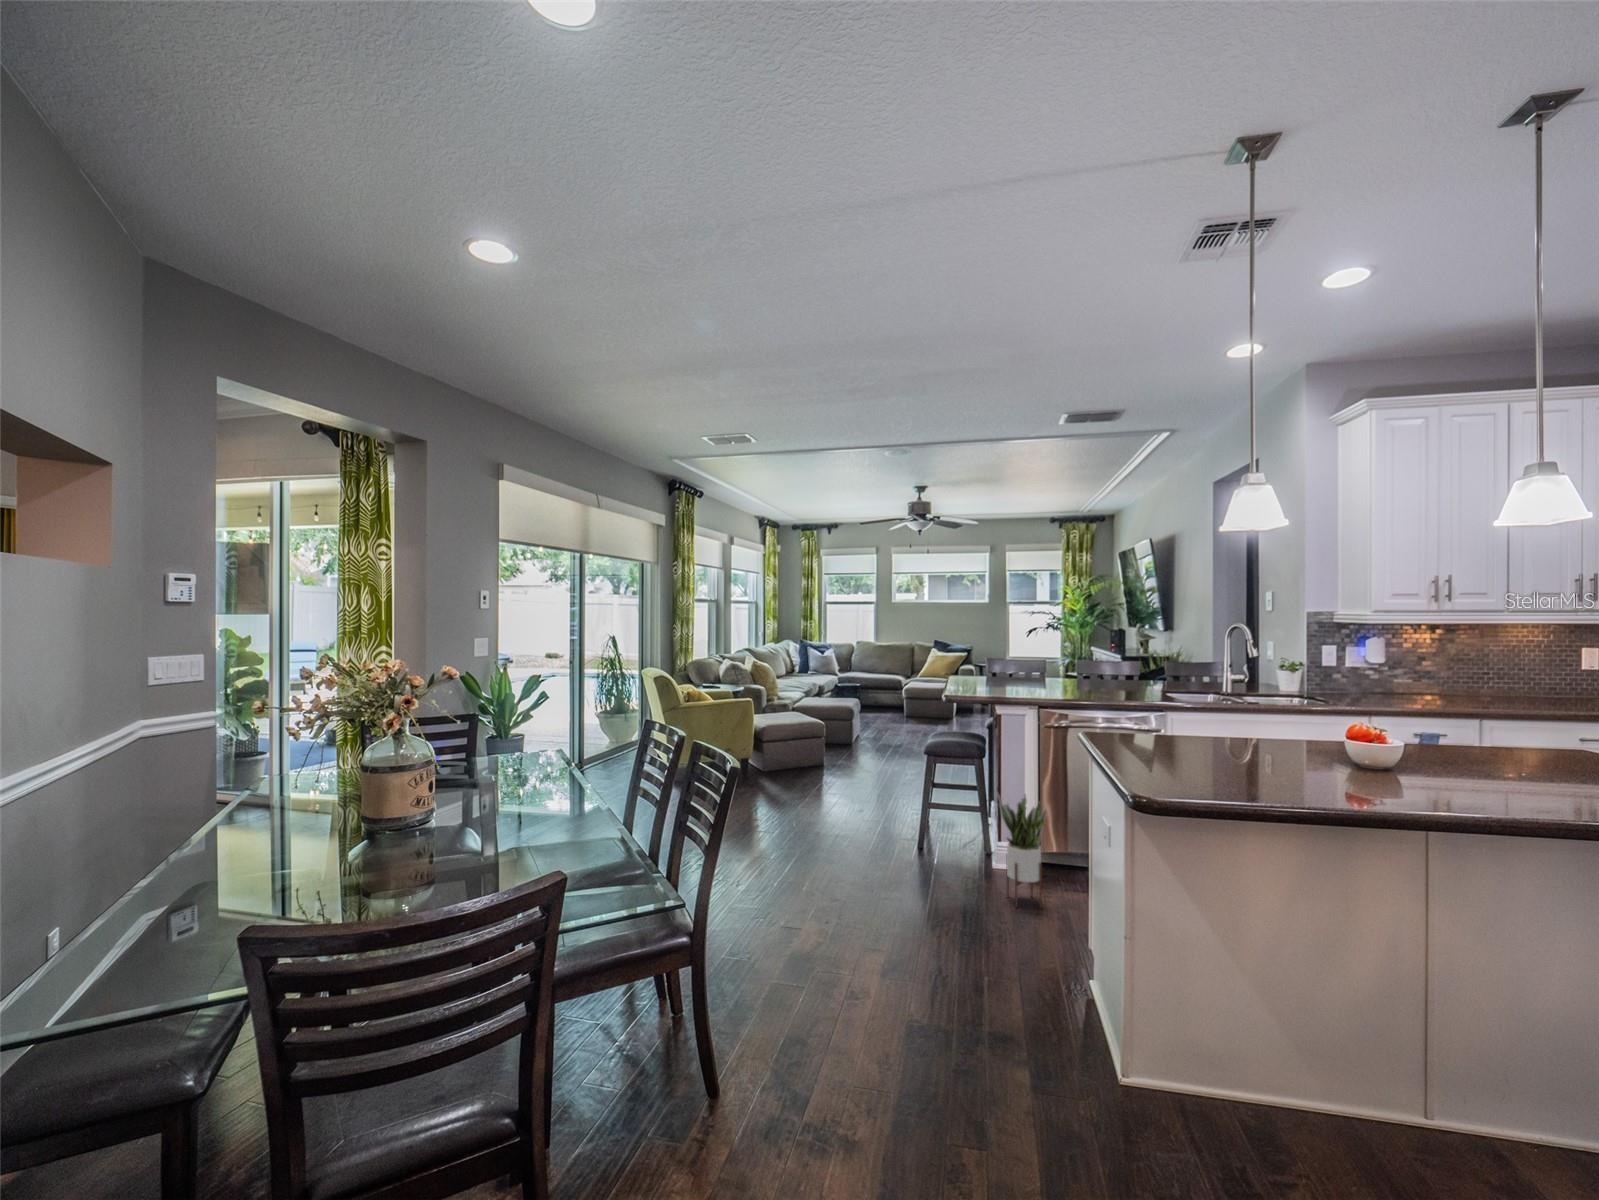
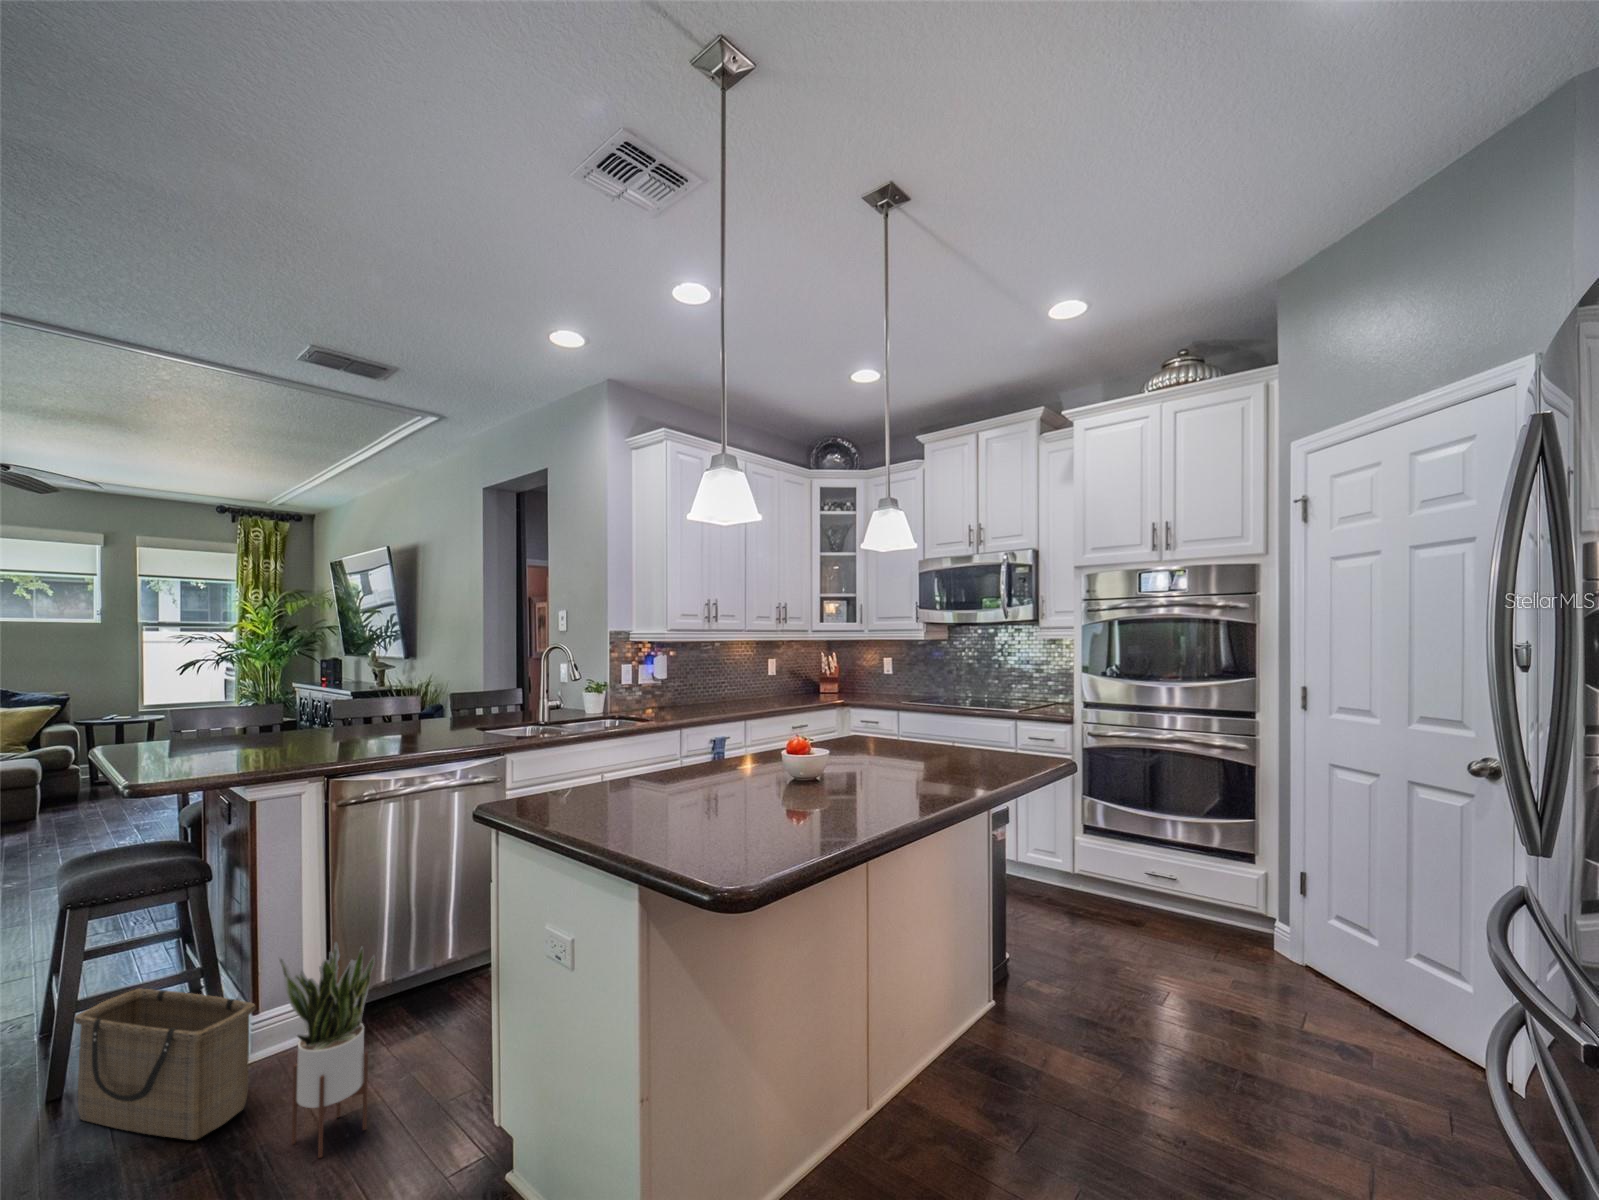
basket: none [931,797,997,876] -> present [74,989,255,1140]

